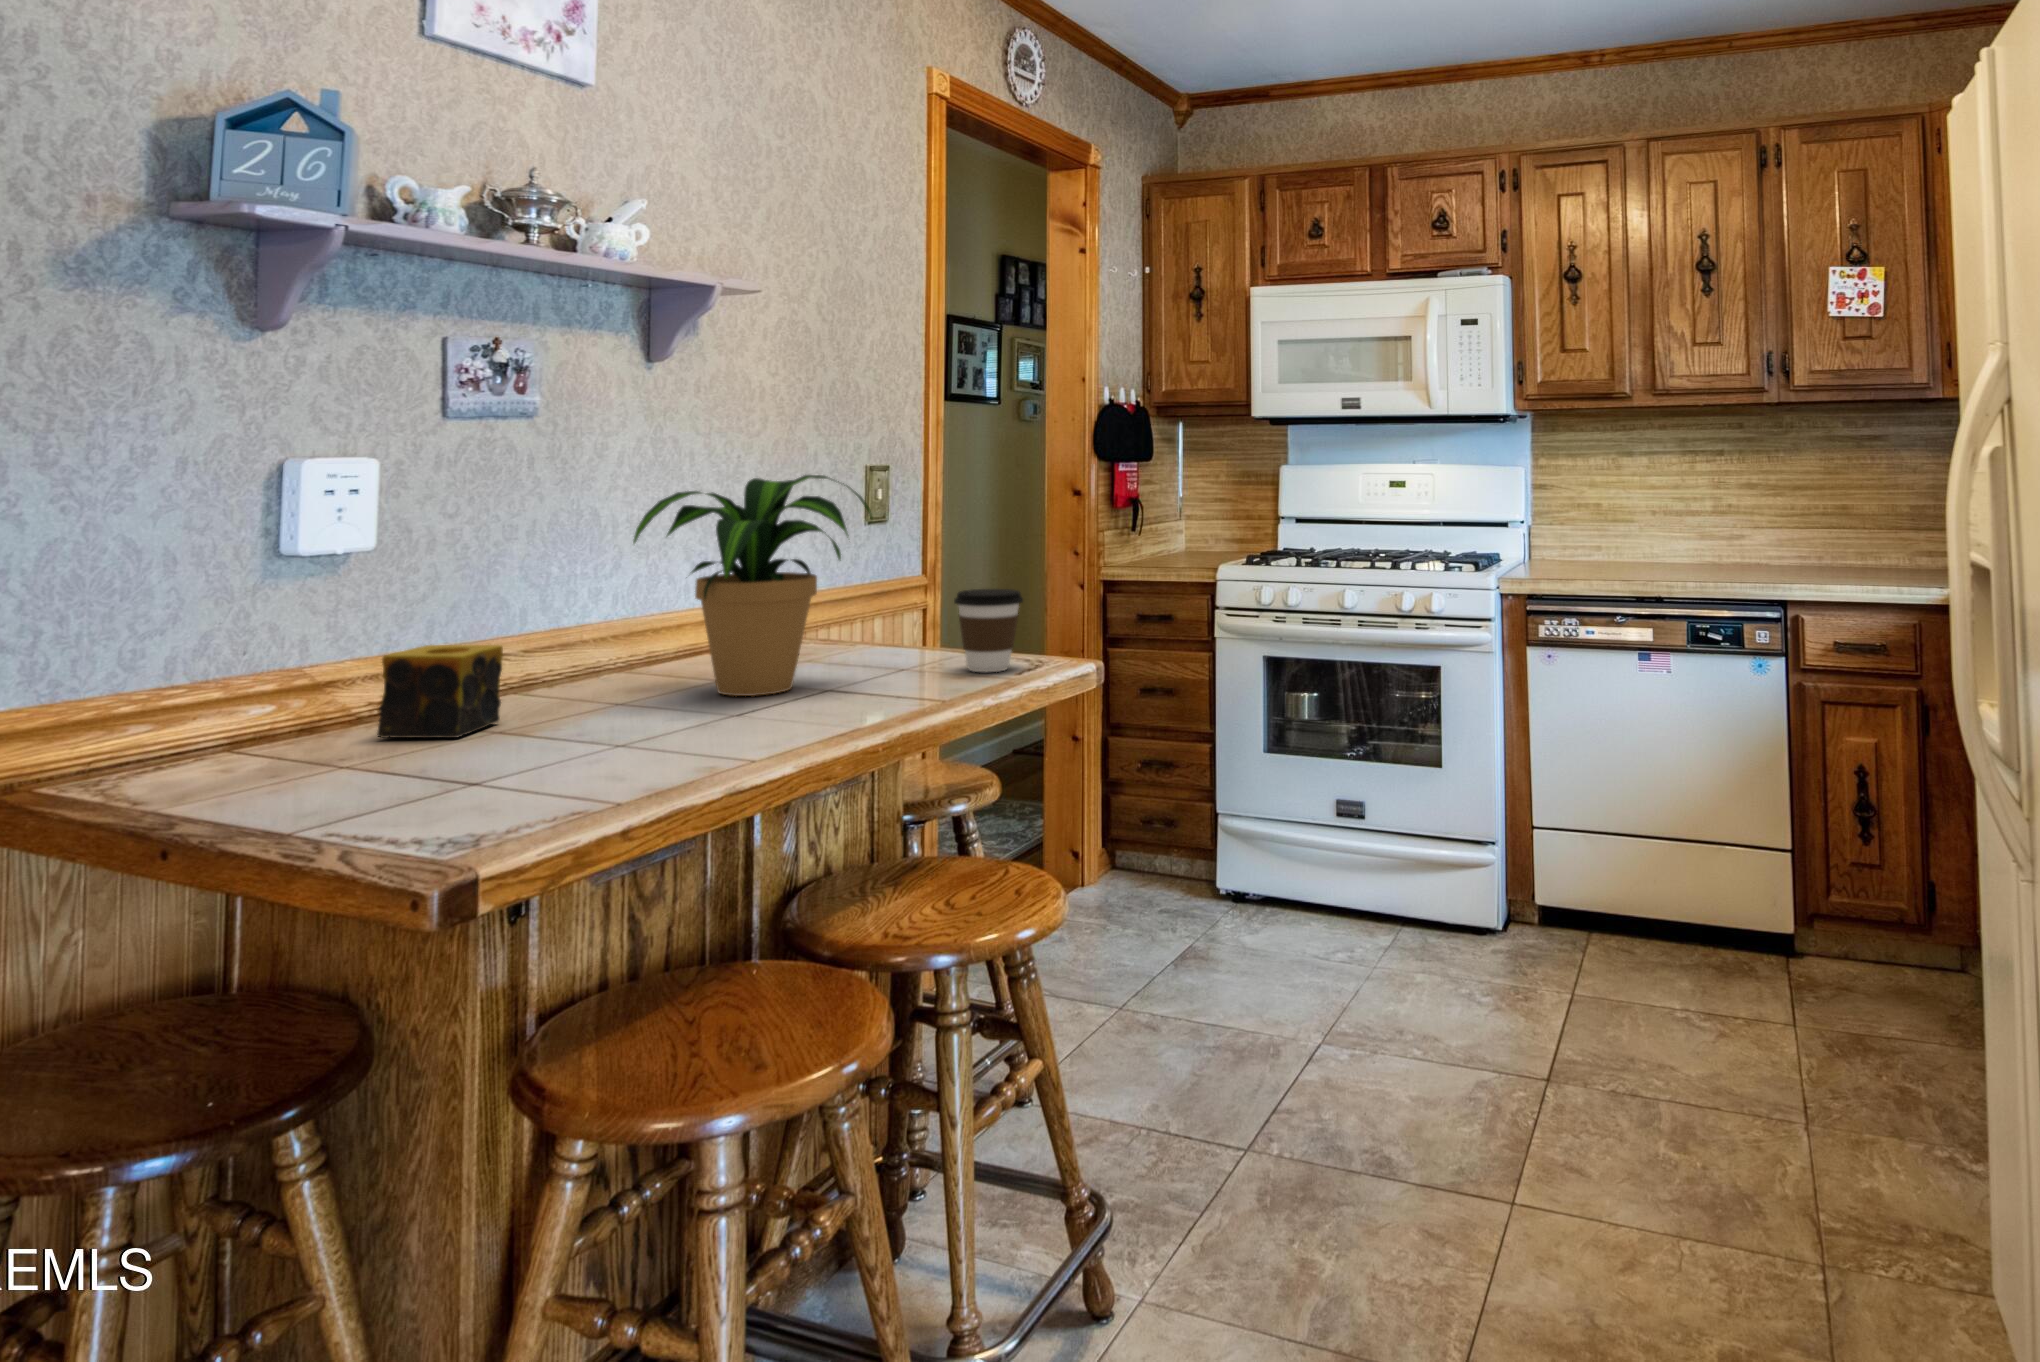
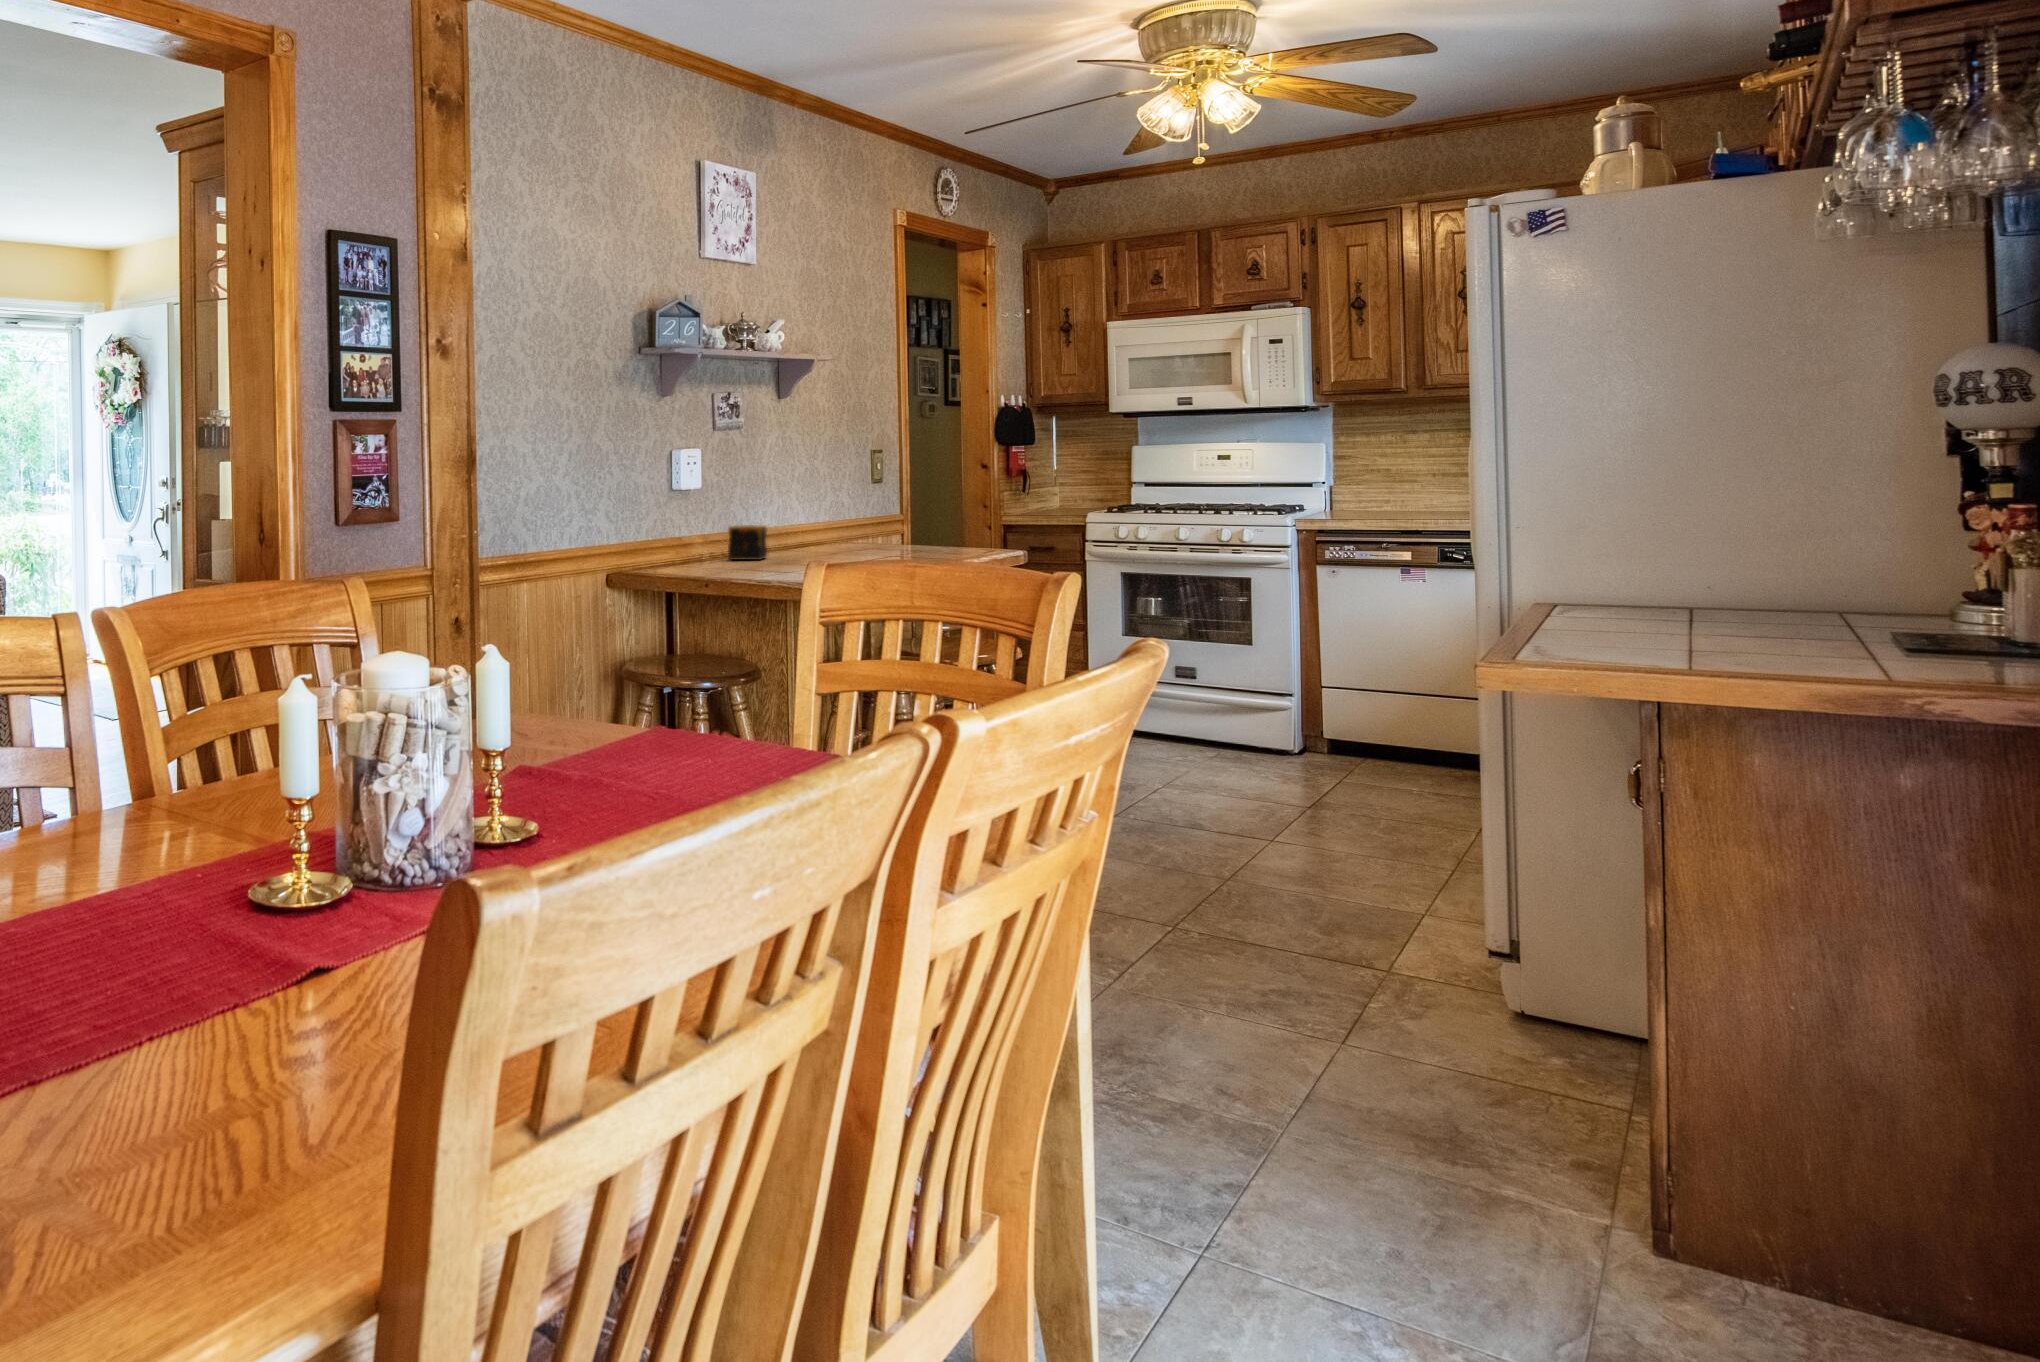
potted plant: present [633,475,872,696] -> none [811,452,913,553]
coffee cup: present [954,589,1023,672] -> none [951,508,987,548]

